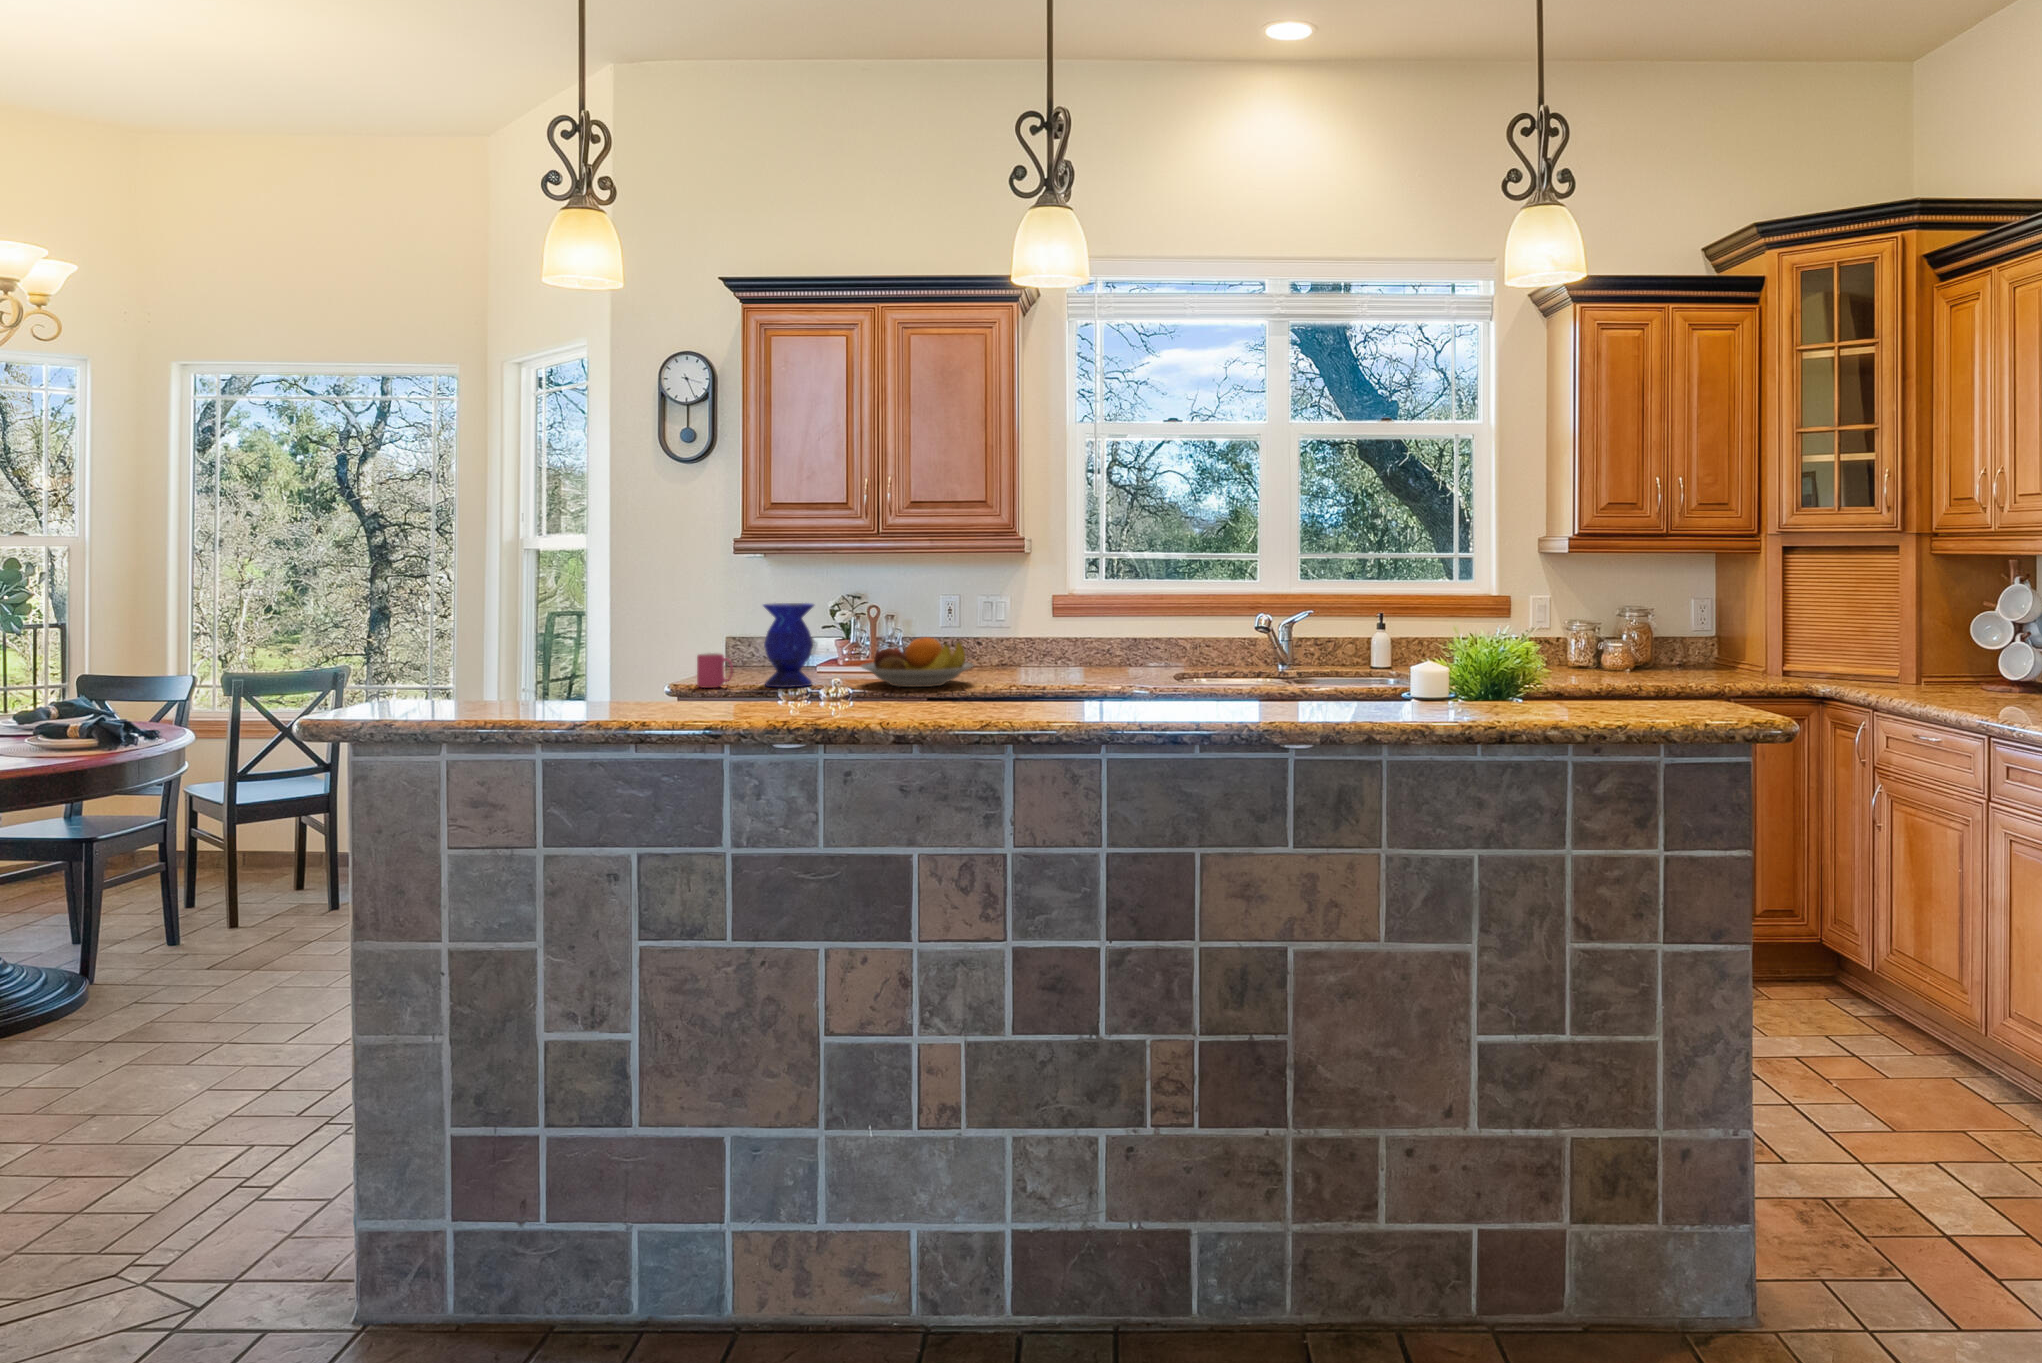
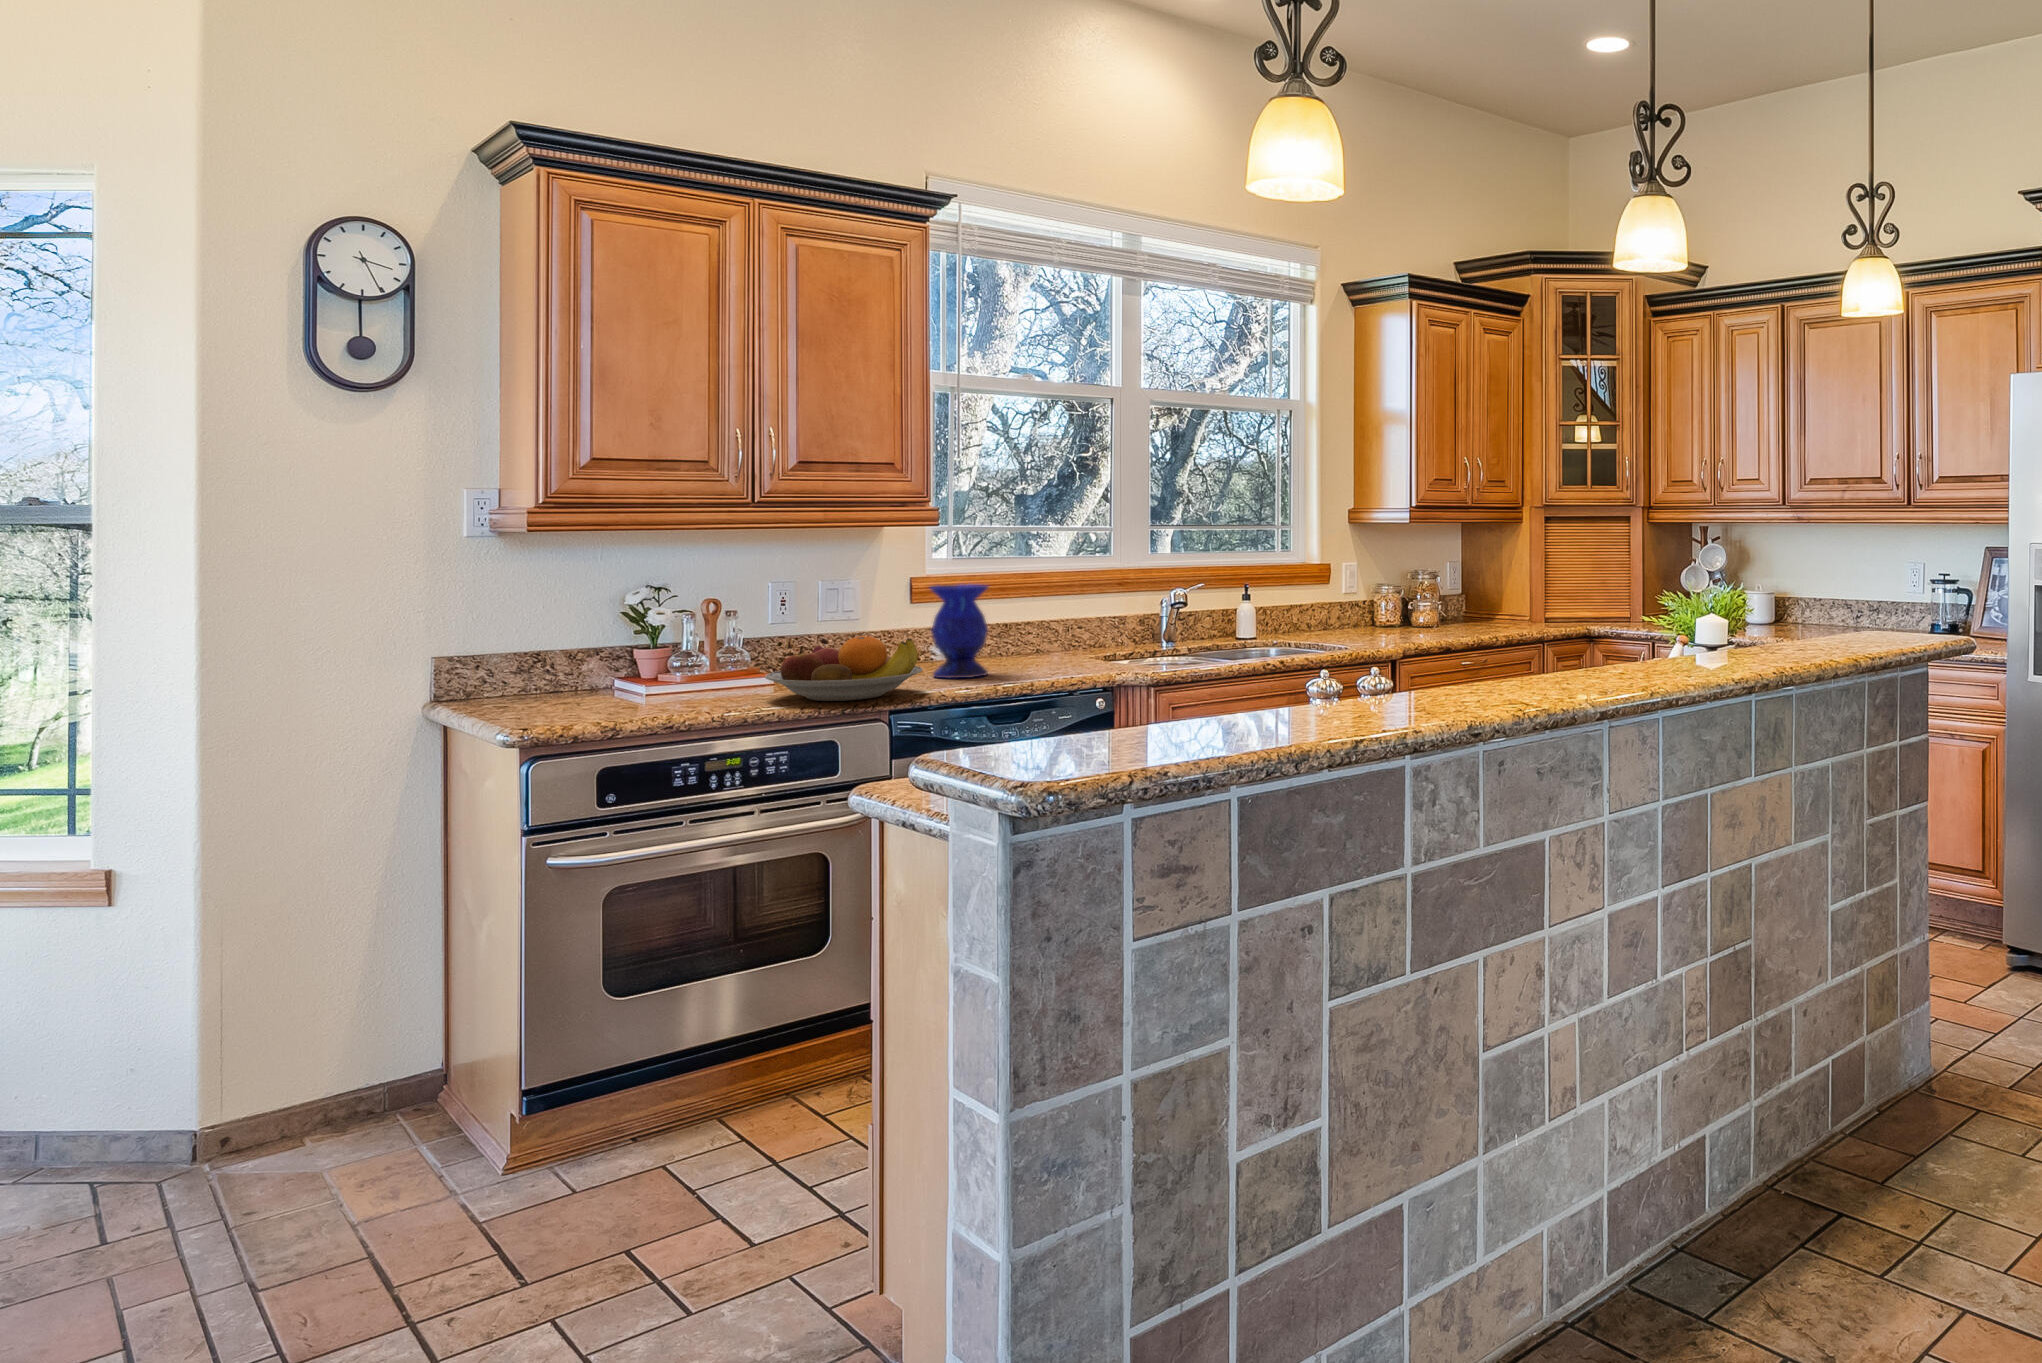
vase: present [763,603,814,688] -> present [930,584,988,678]
mug: present [697,653,733,688] -> none [533,681,596,732]

